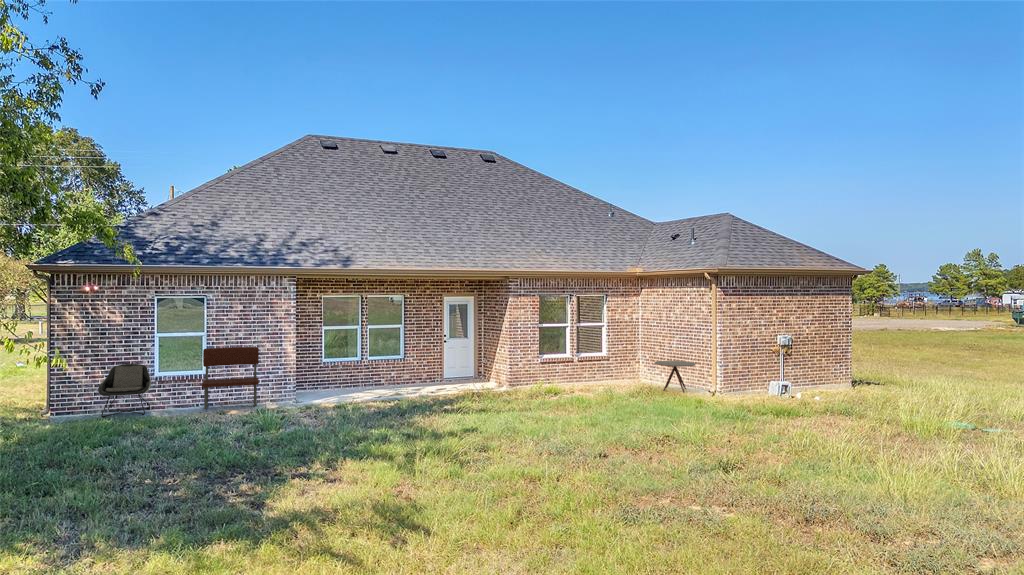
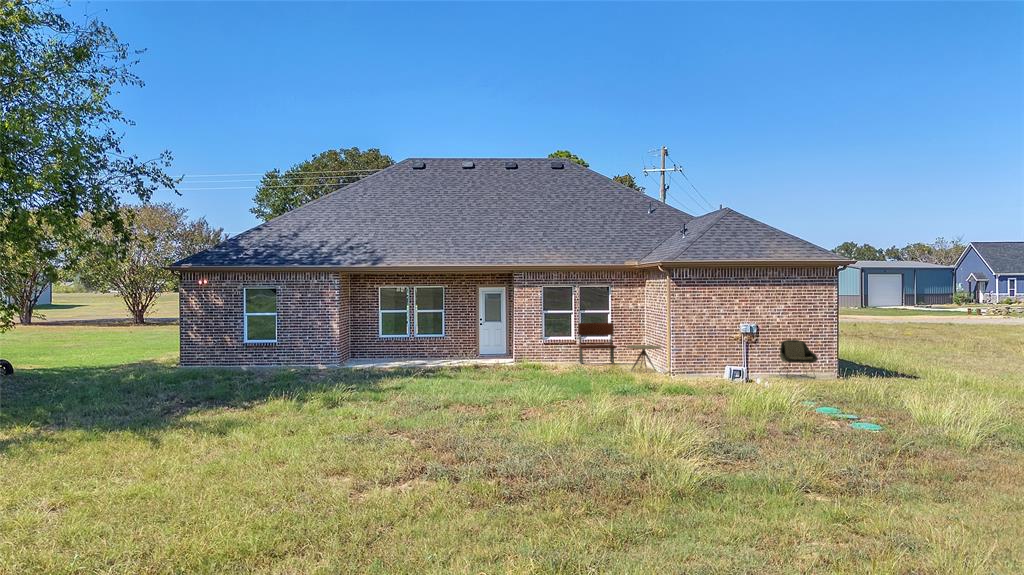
bench: present [202,347,259,410] -> present [578,323,616,364]
lounge chair: present [98,364,151,418] -> present [780,340,818,378]

